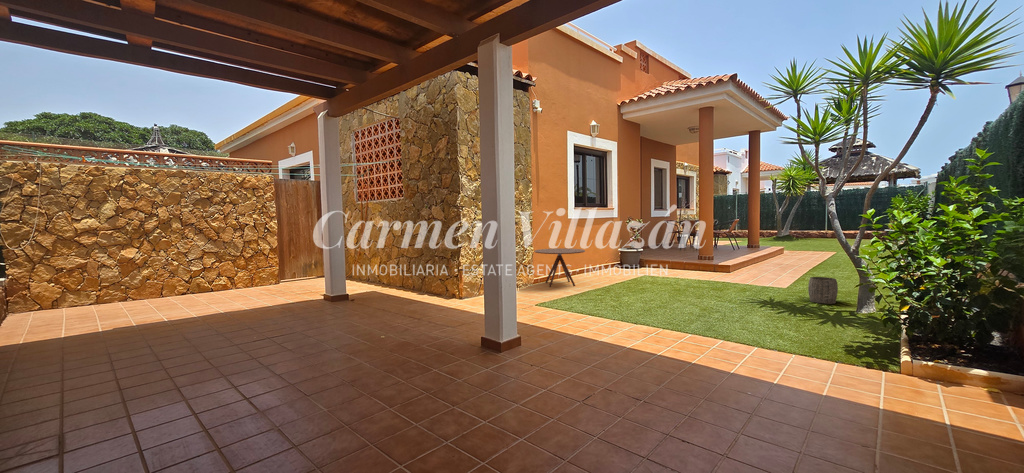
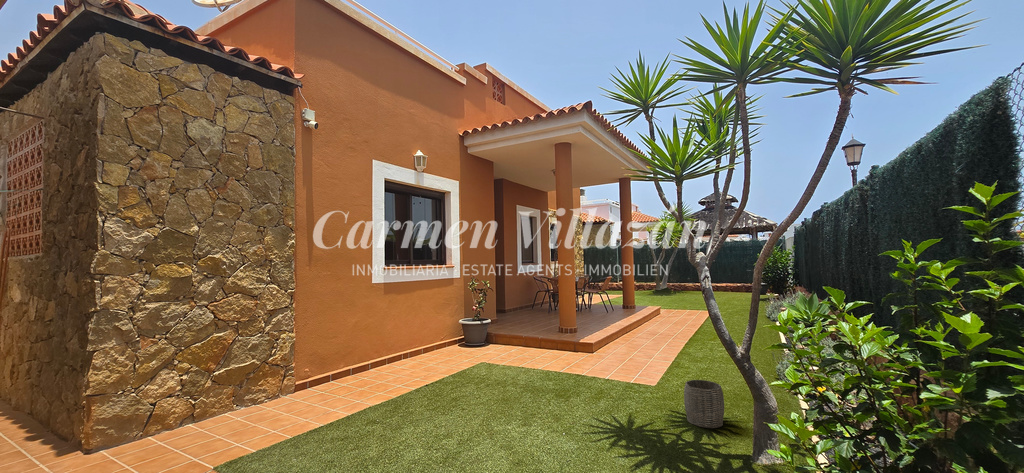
round table: present [534,248,585,287] -> none [290,331,377,403]

